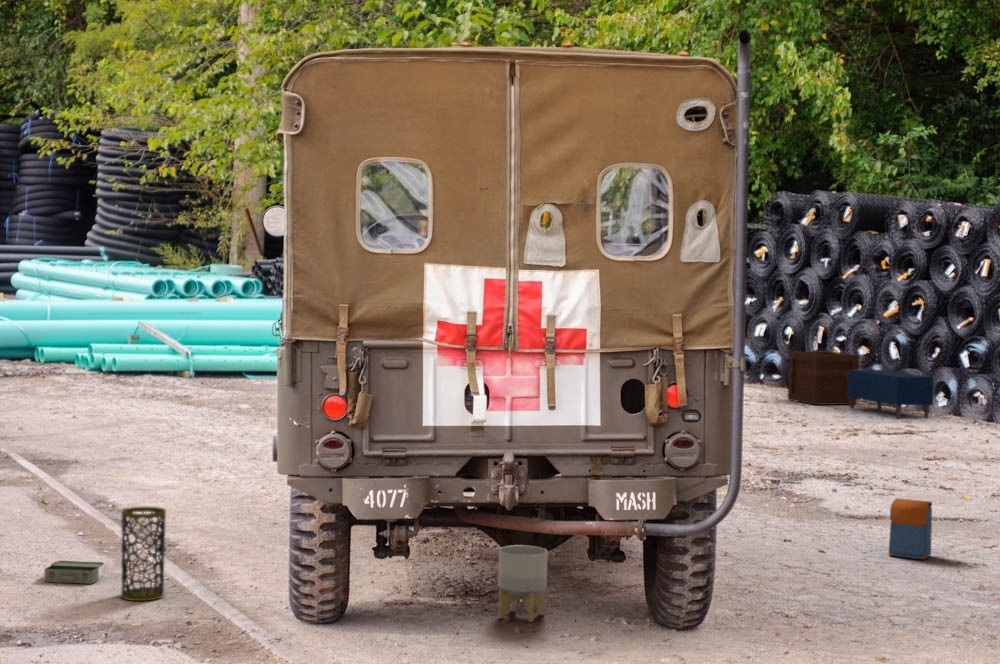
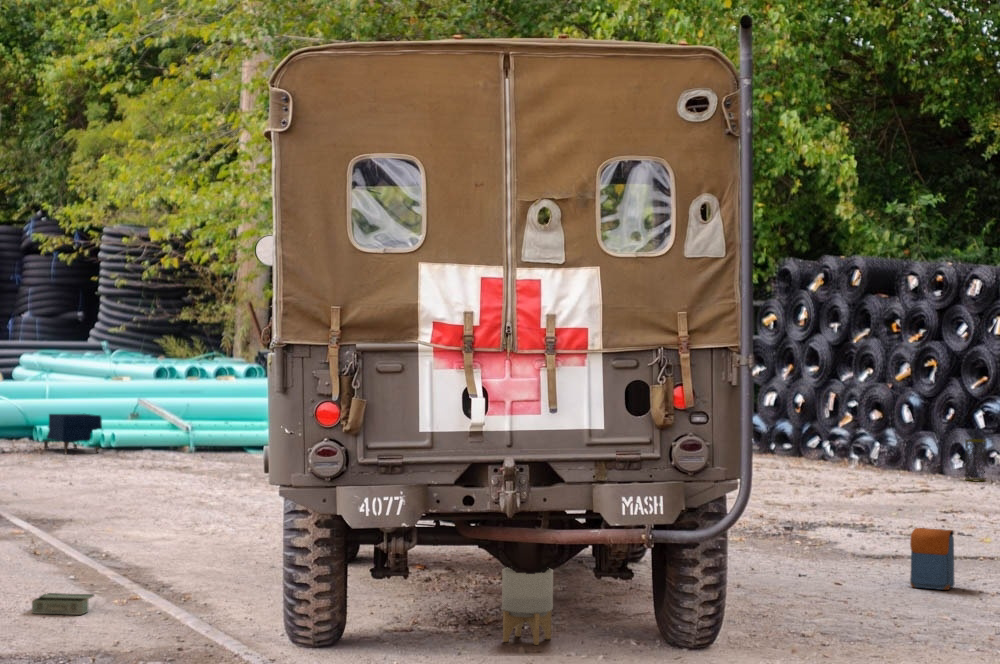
wooden crate: present [788,351,859,405] -> none [802,415,872,468]
bench: present [847,370,933,418] -> present [44,414,102,454]
trash can: present [121,507,166,601] -> present [965,439,986,482]

